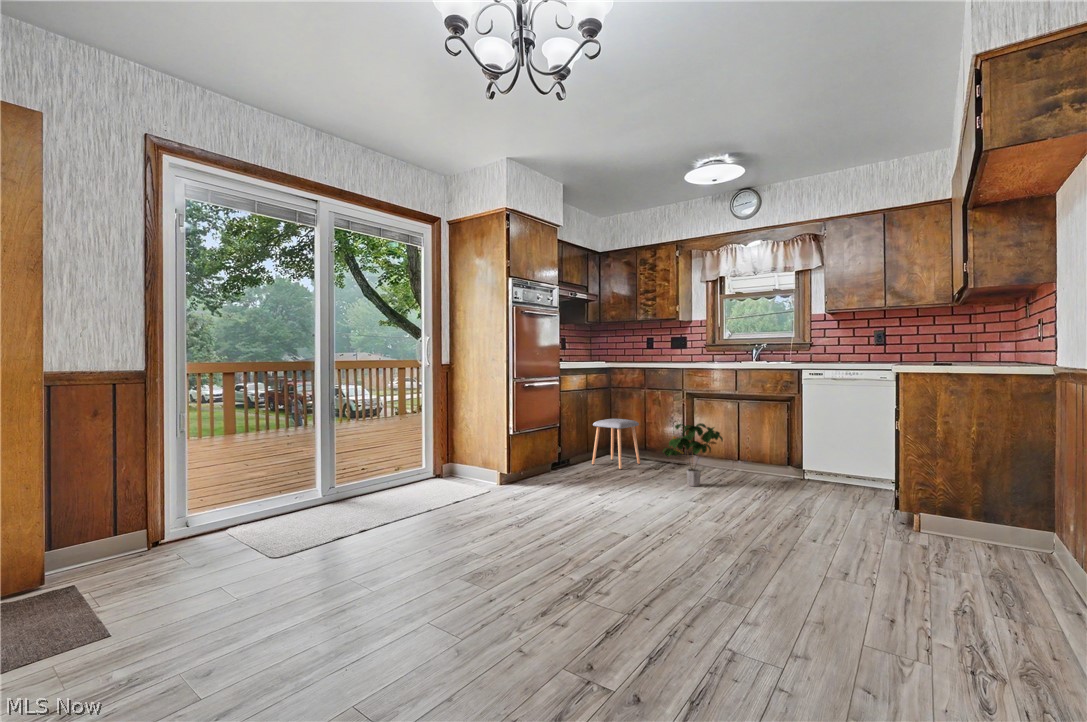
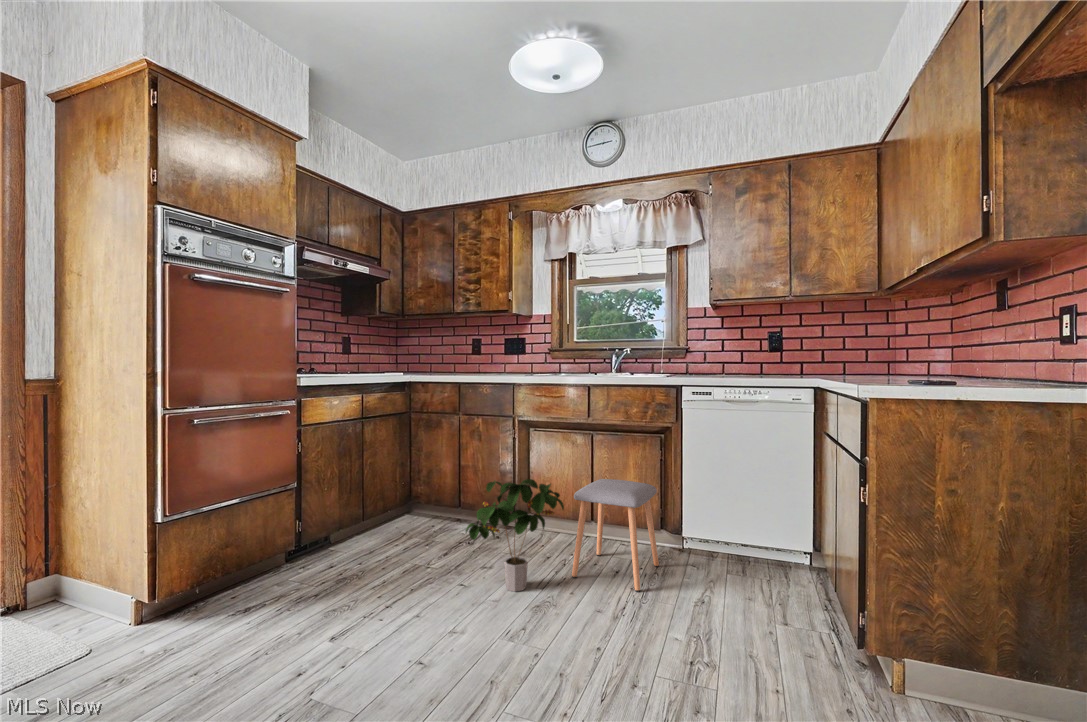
stool: present [592,419,640,470] -> present [572,479,659,592]

